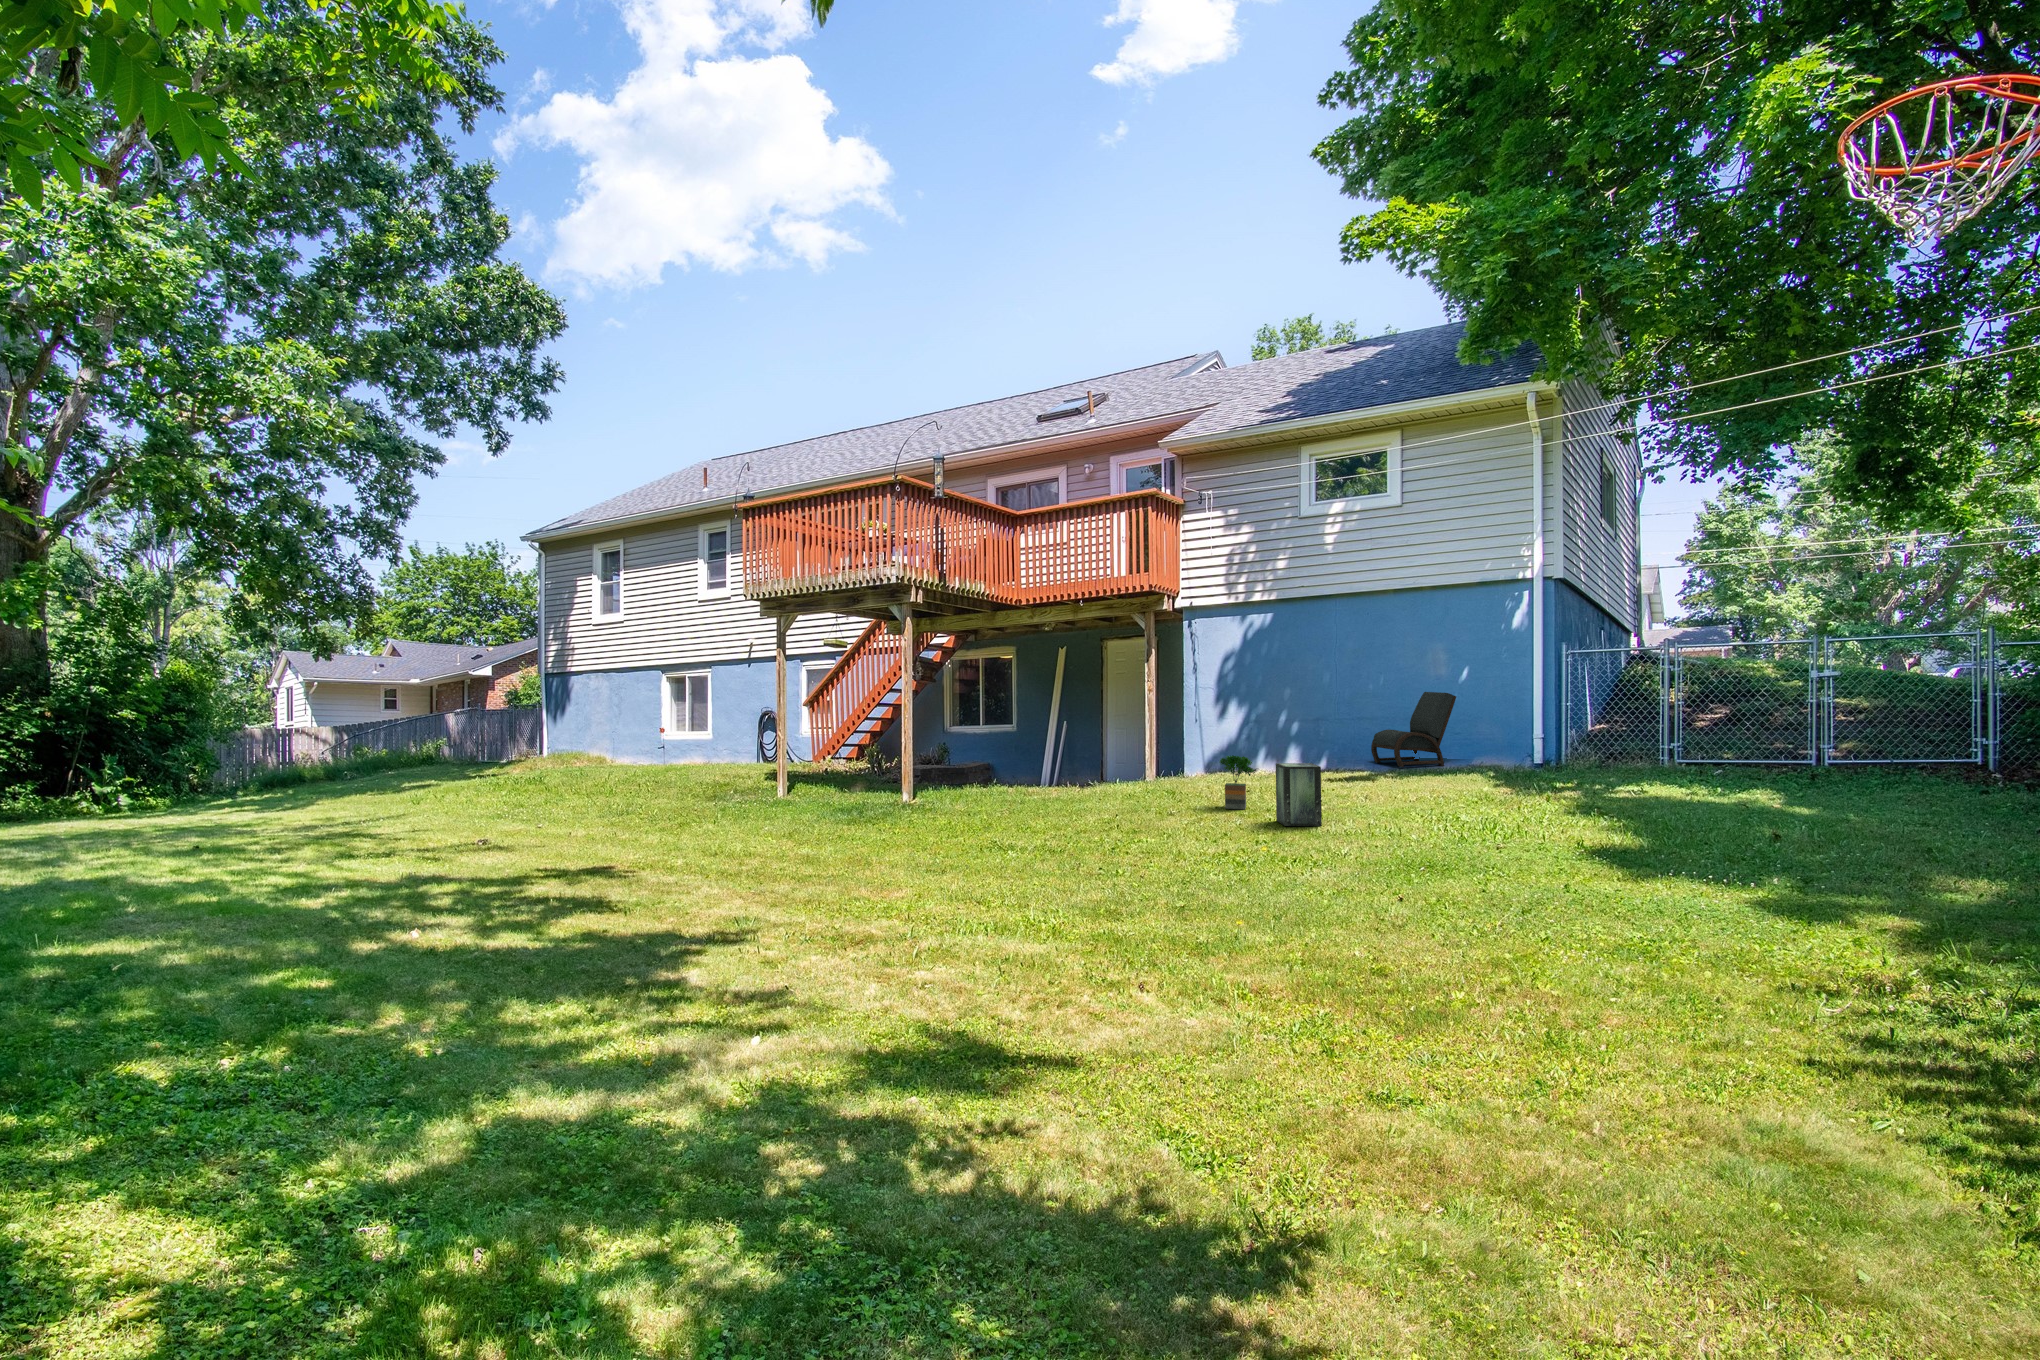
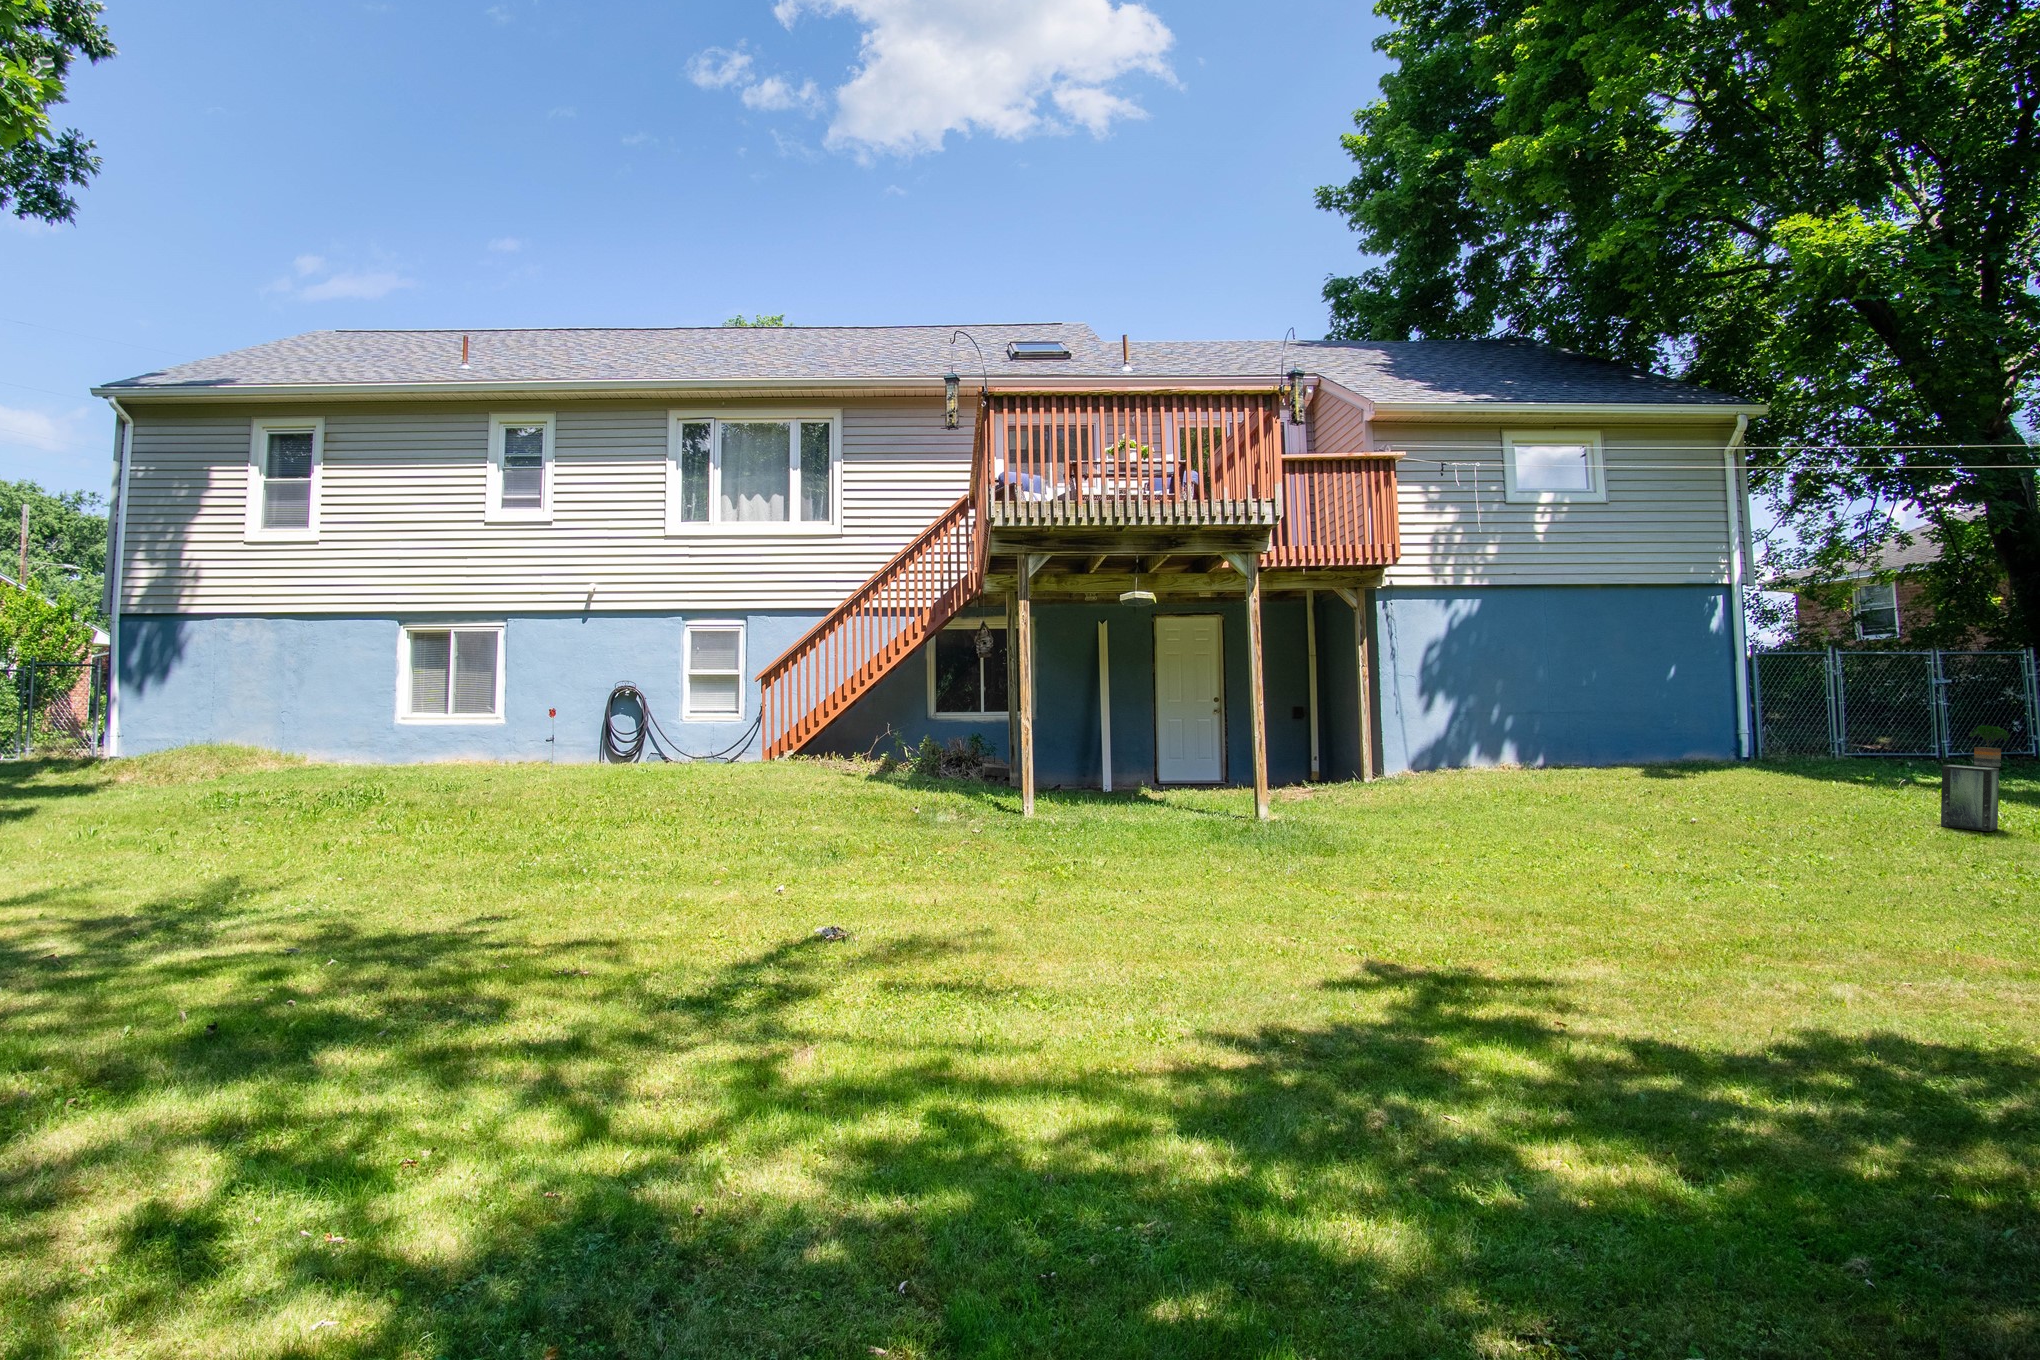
lounge chair: present [1371,692,1456,767] -> none [1607,688,1672,762]
potted tree: present [1220,755,1254,809] -> present [1970,725,2009,767]

